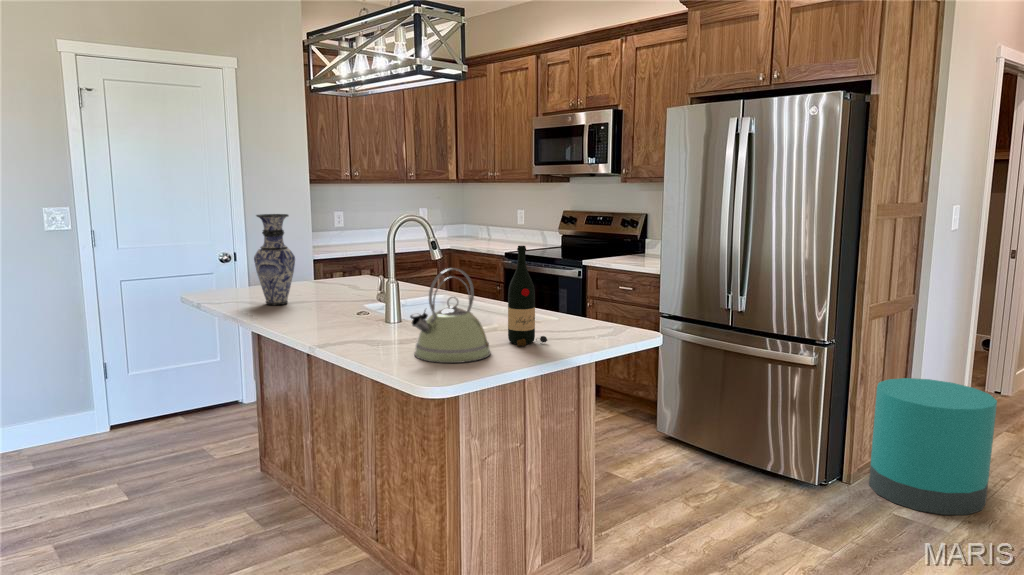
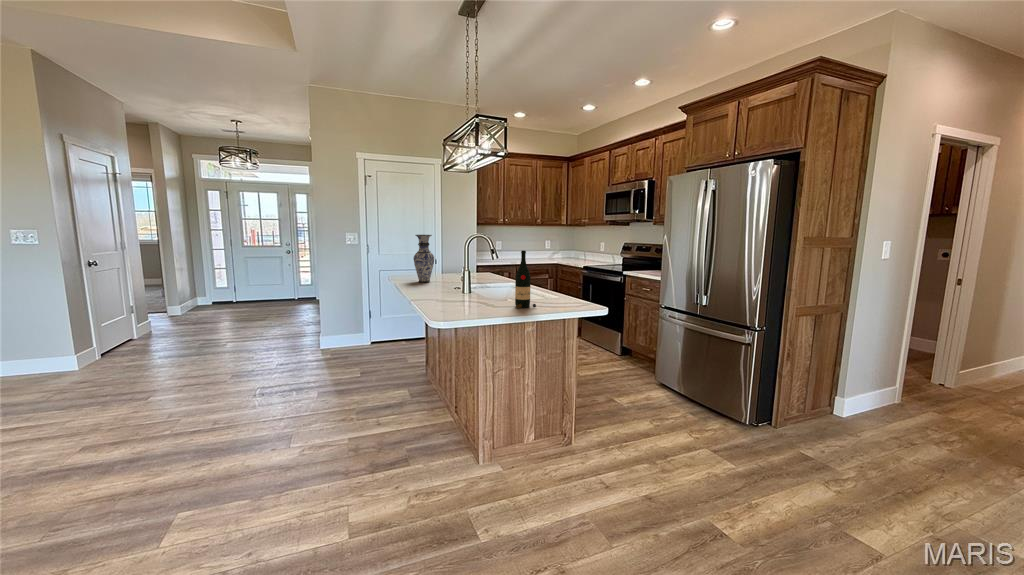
kettle: present [410,268,491,363] -> none [449,260,498,313]
trash can: present [869,378,997,515] -> none [791,360,894,462]

